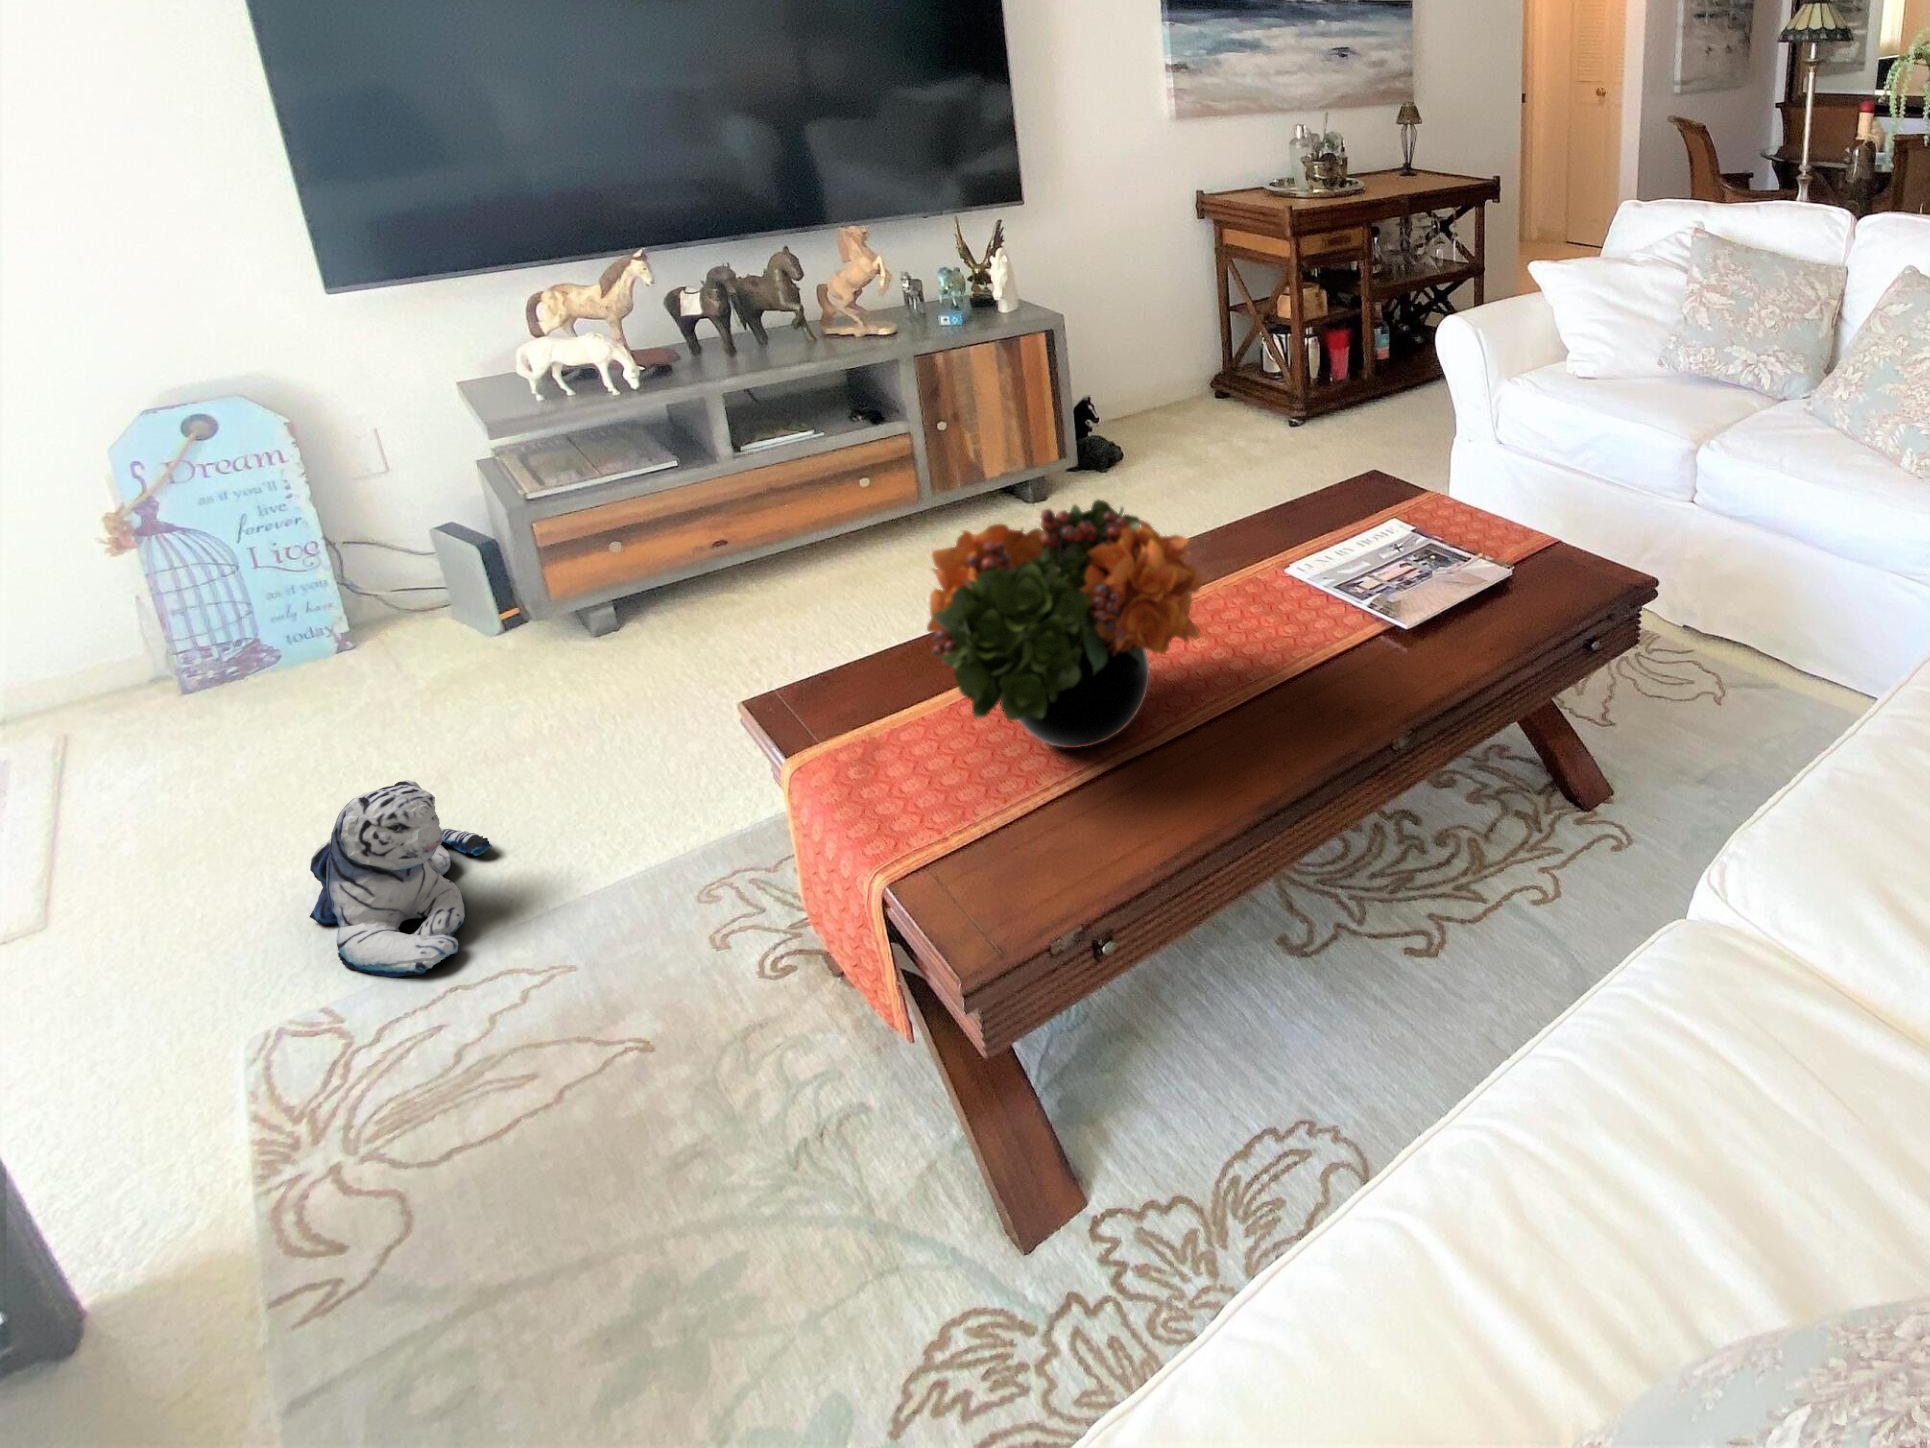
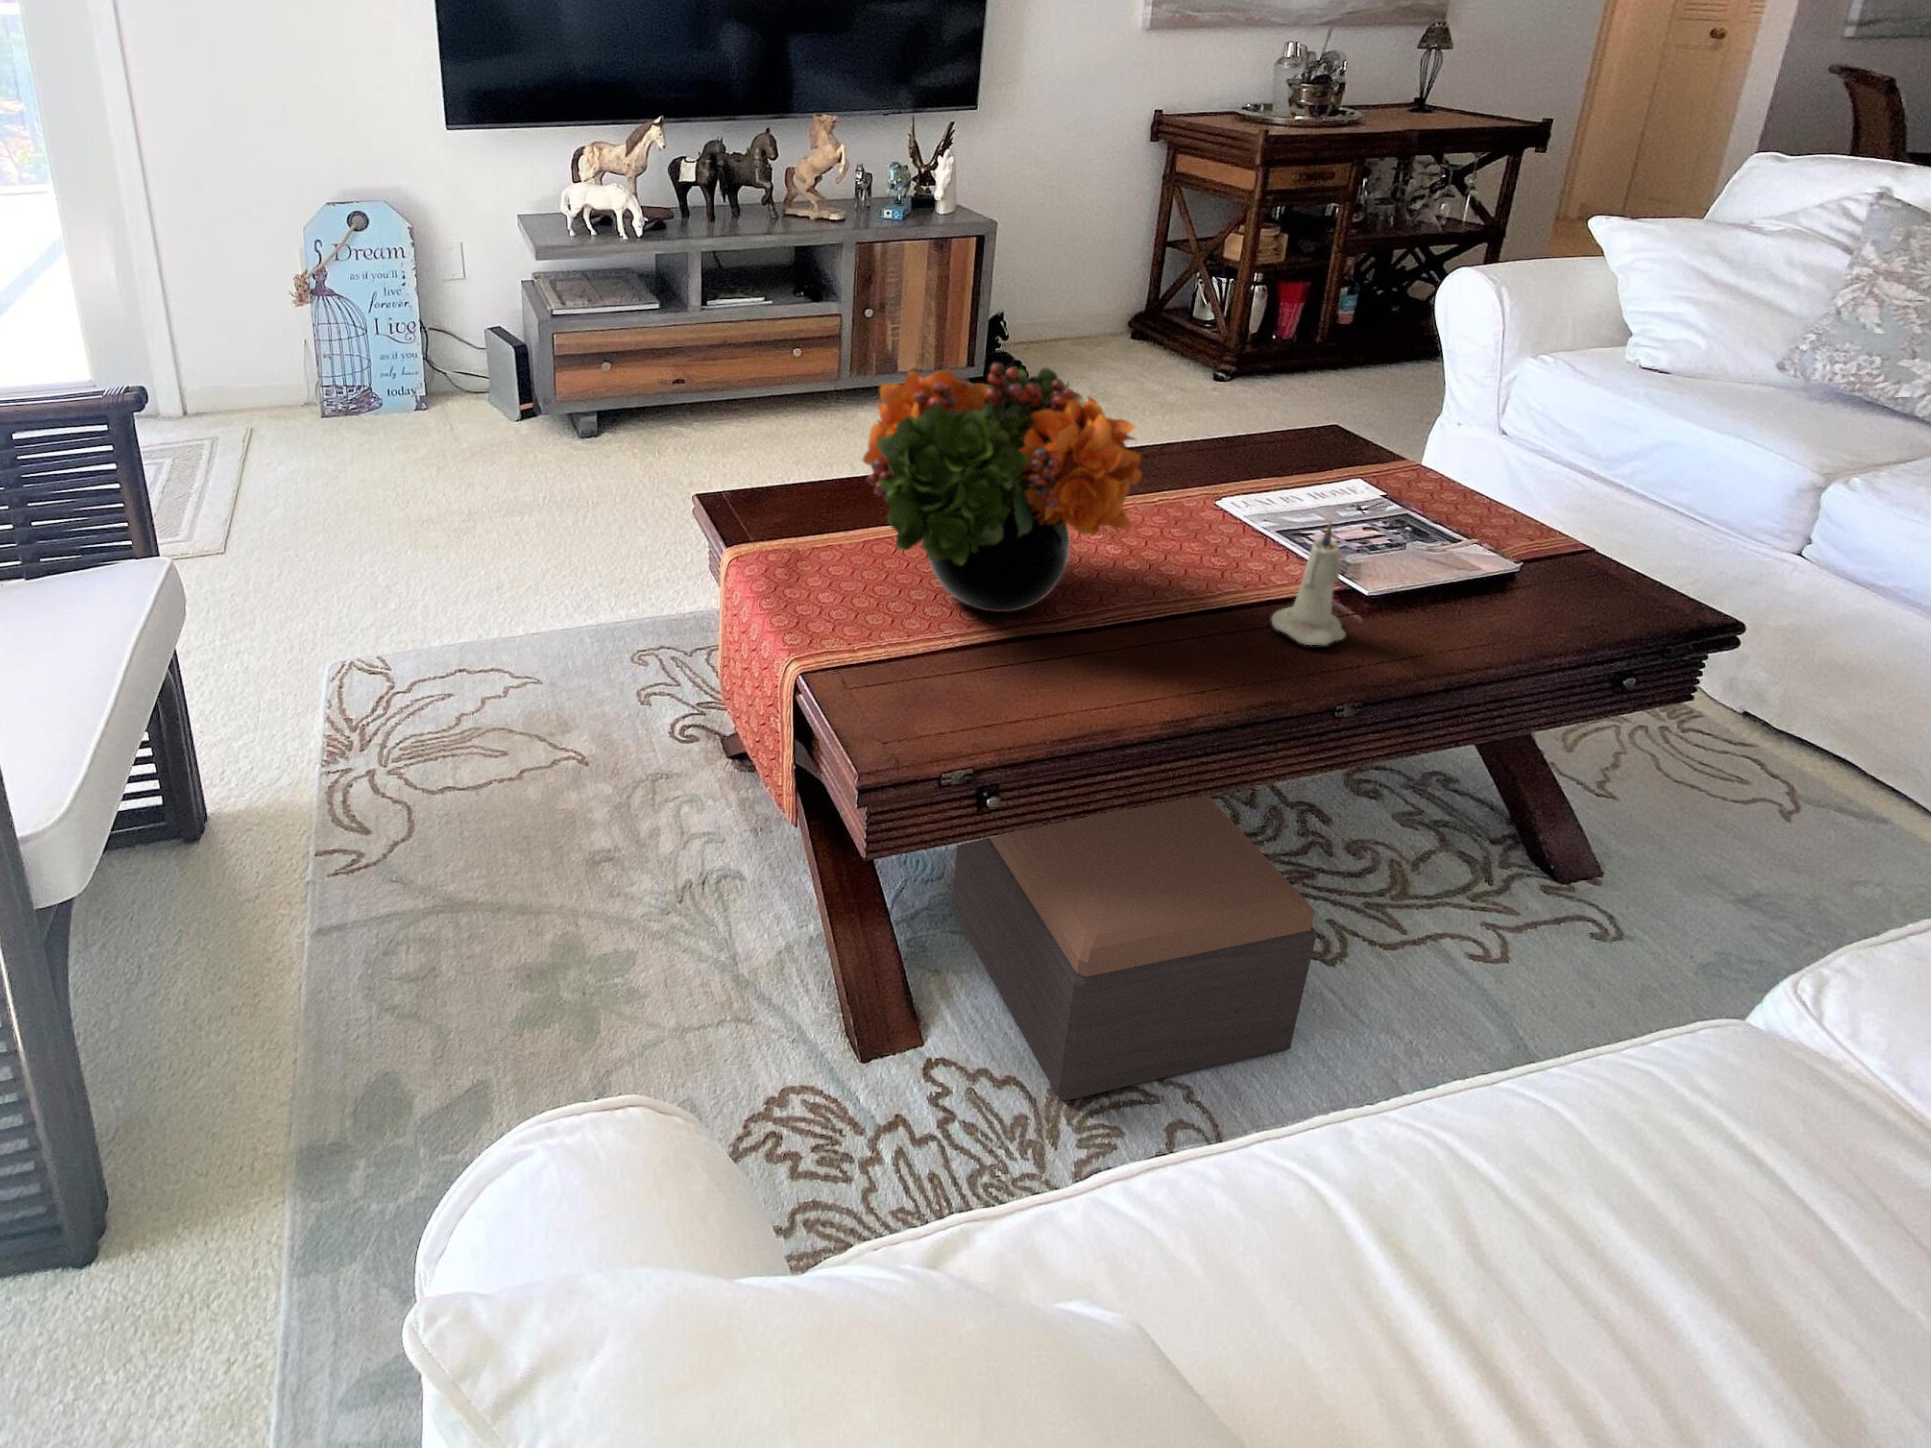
candle: none [1333,586,1393,697] -> present [1272,522,1346,645]
plush toy: present [309,780,492,977] -> none [381,502,496,653]
footstool: none [1090,822,1411,1193] -> present [951,796,1316,1100]

